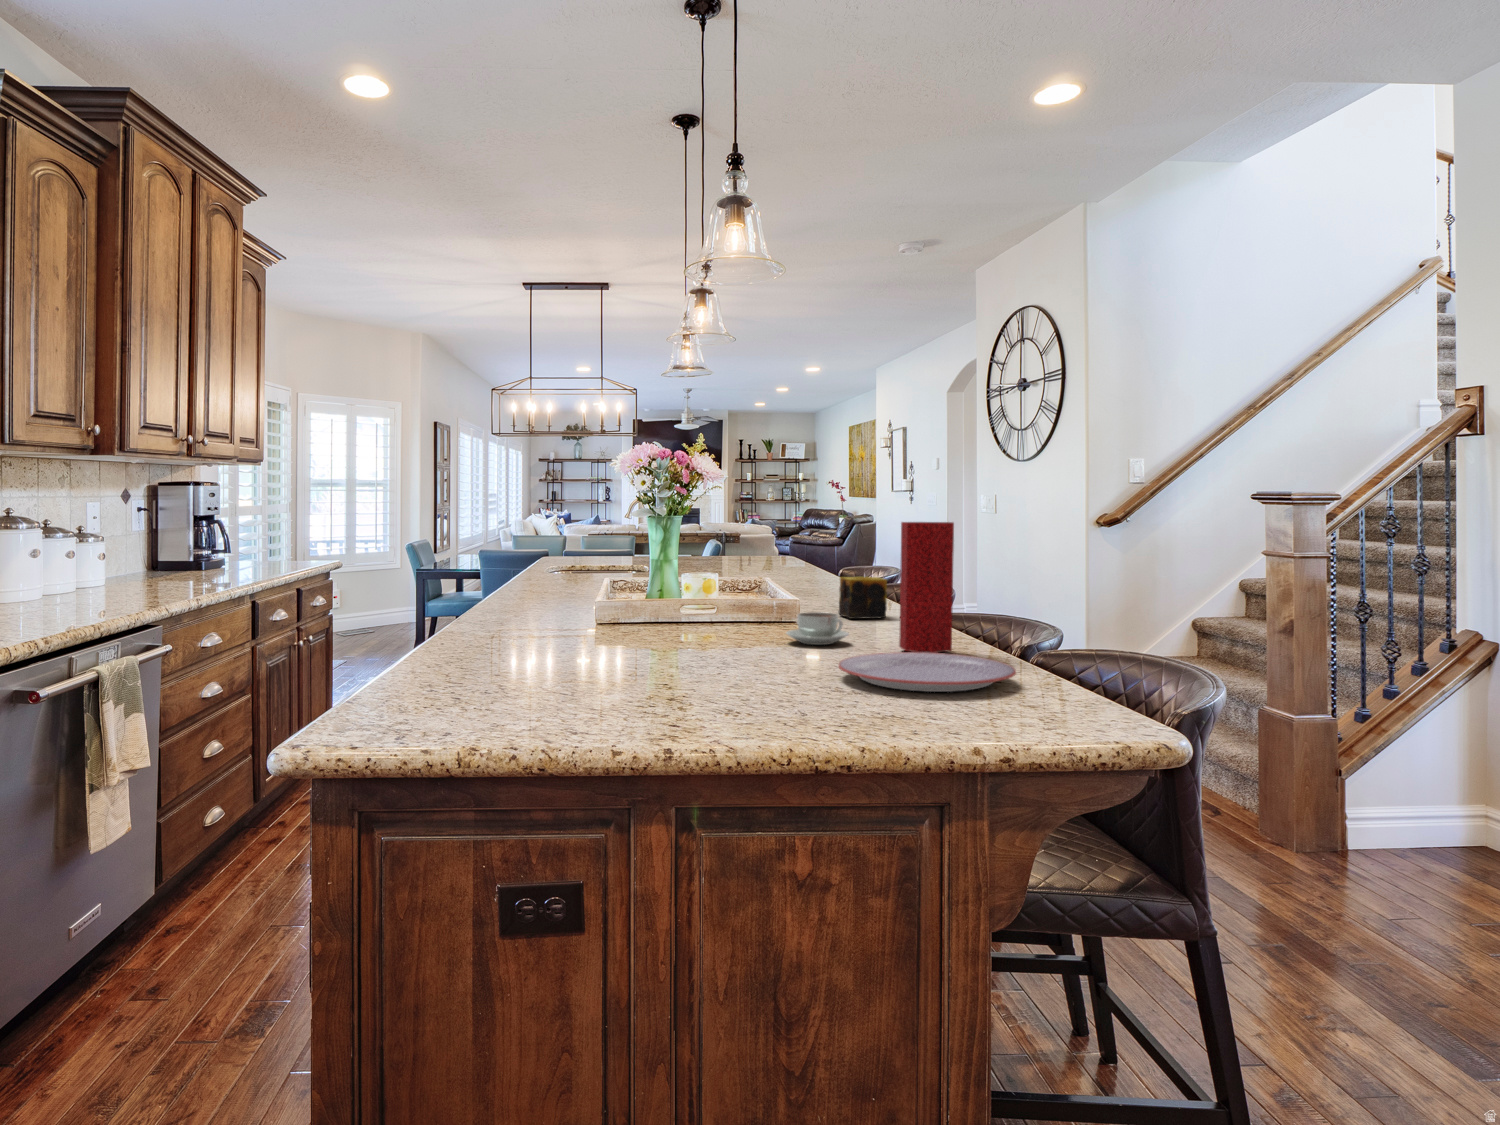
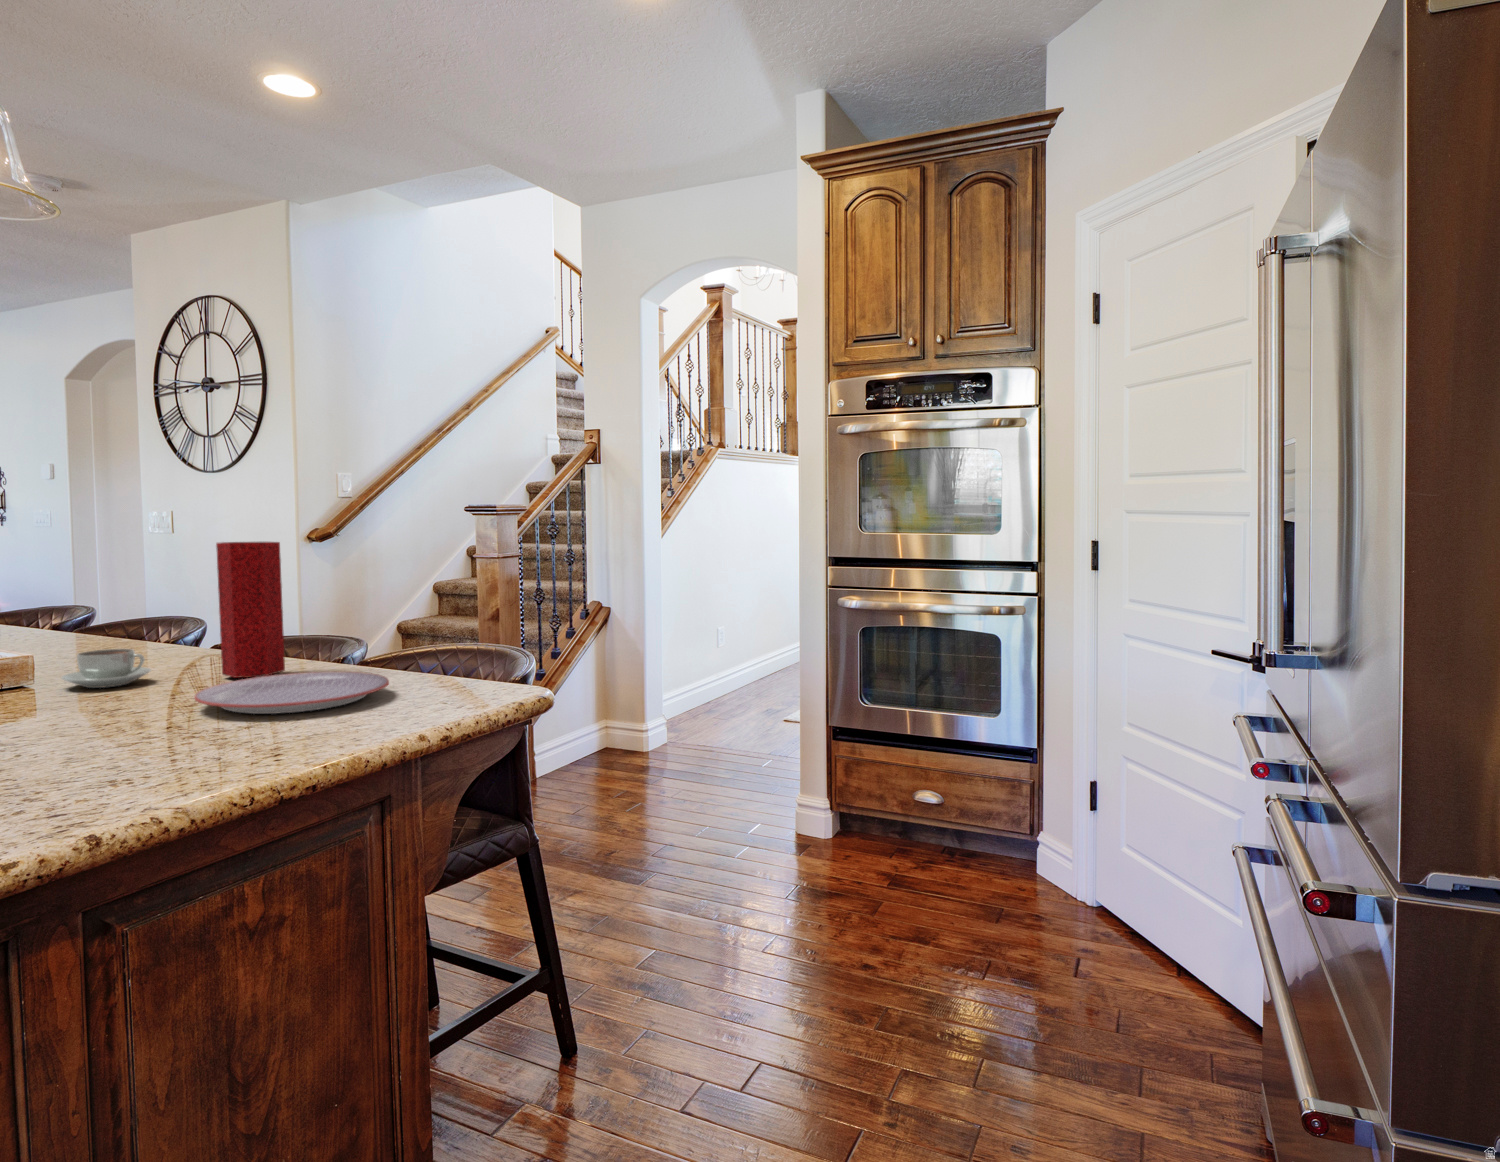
candle: present [839,577,887,619] -> none [80,604,153,654]

